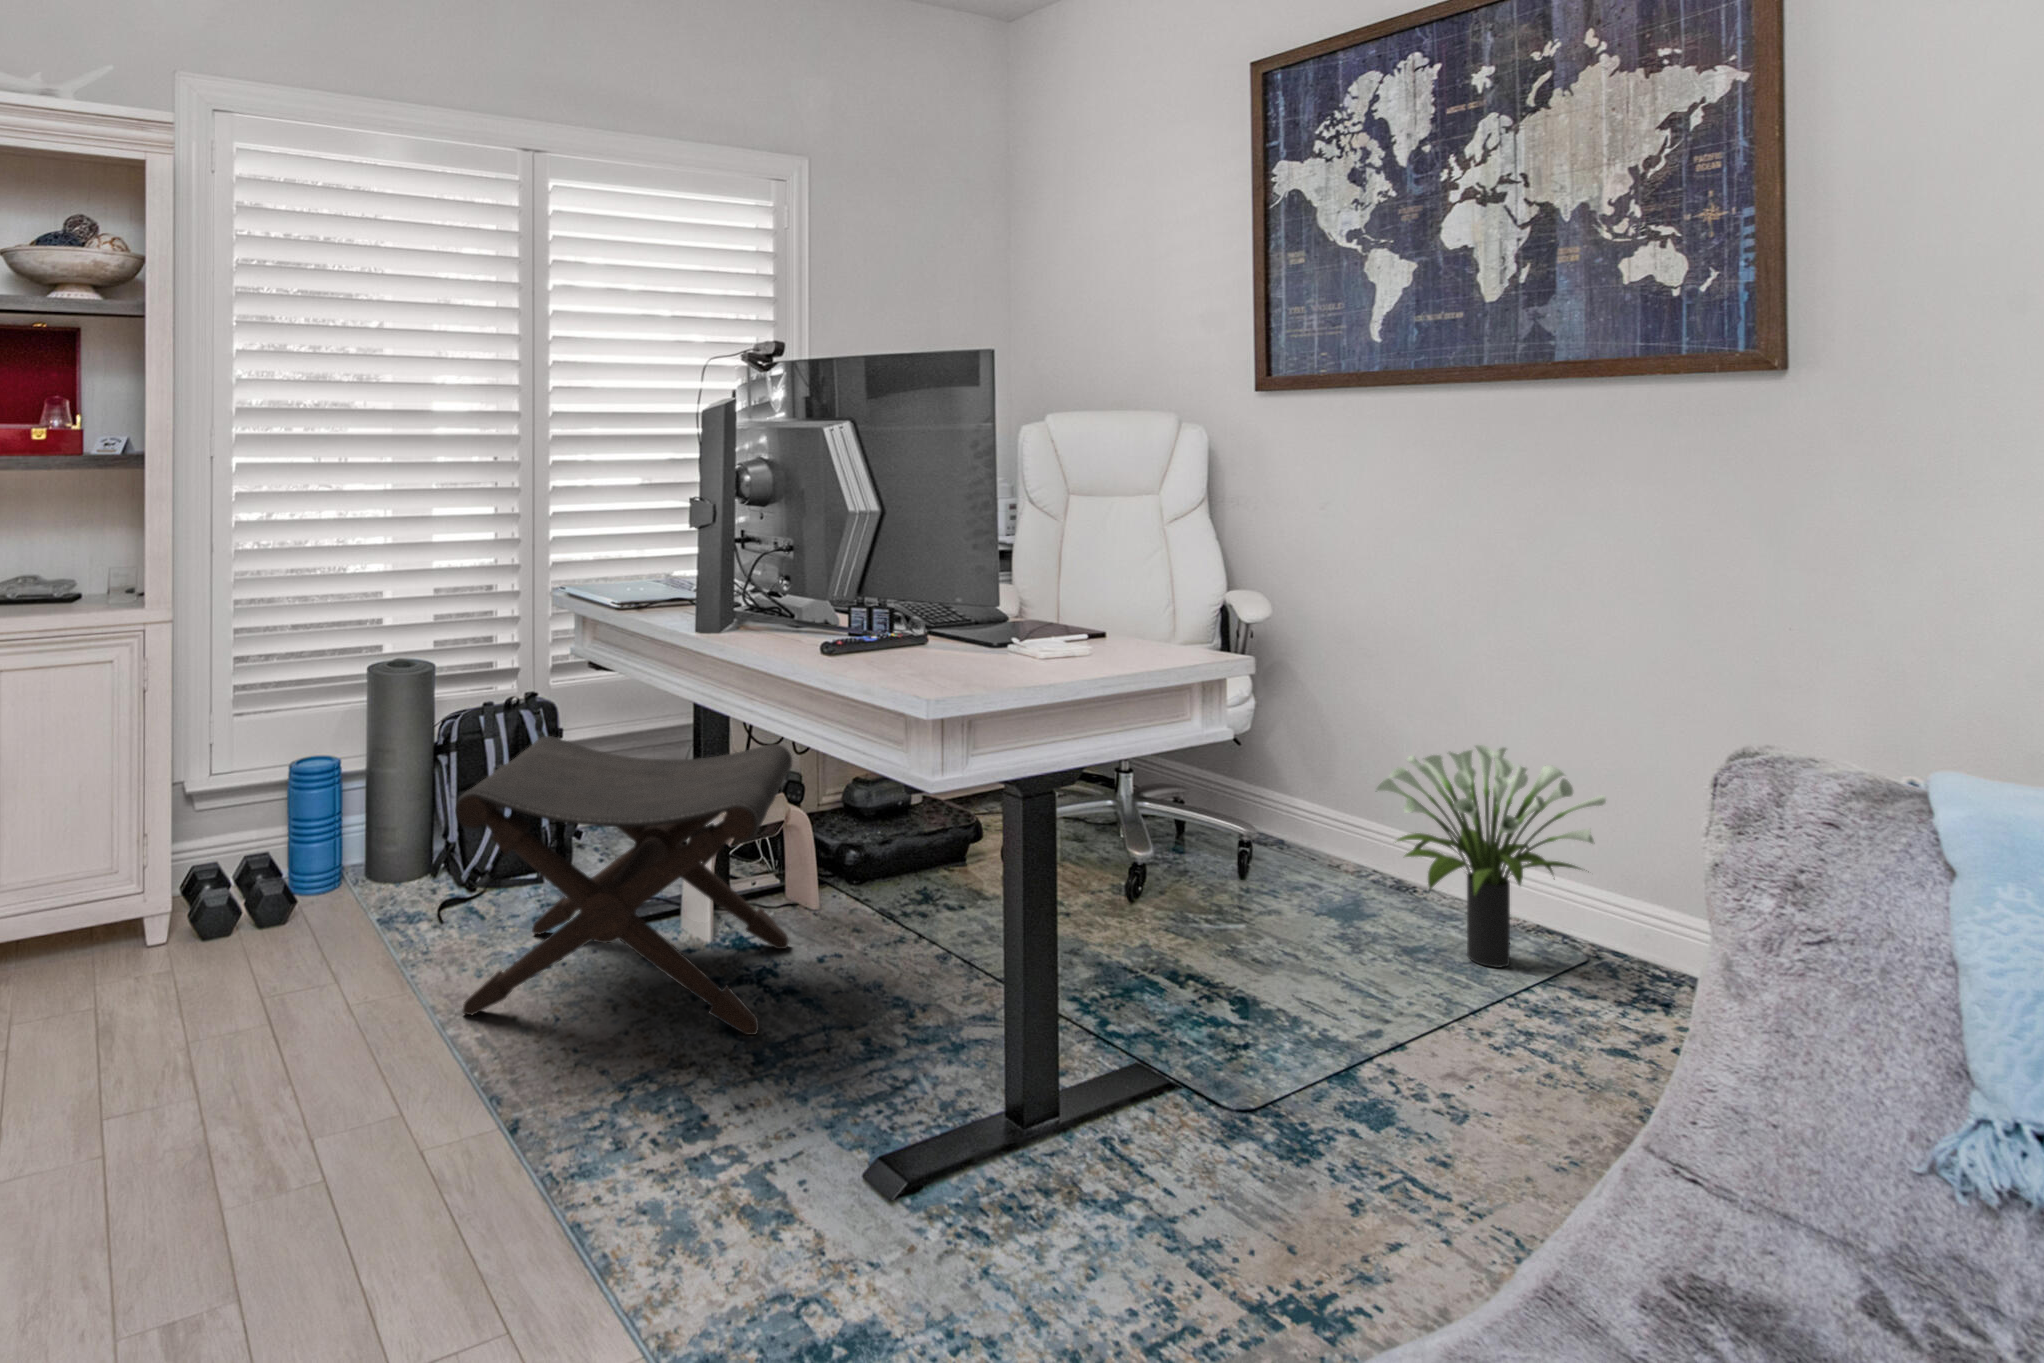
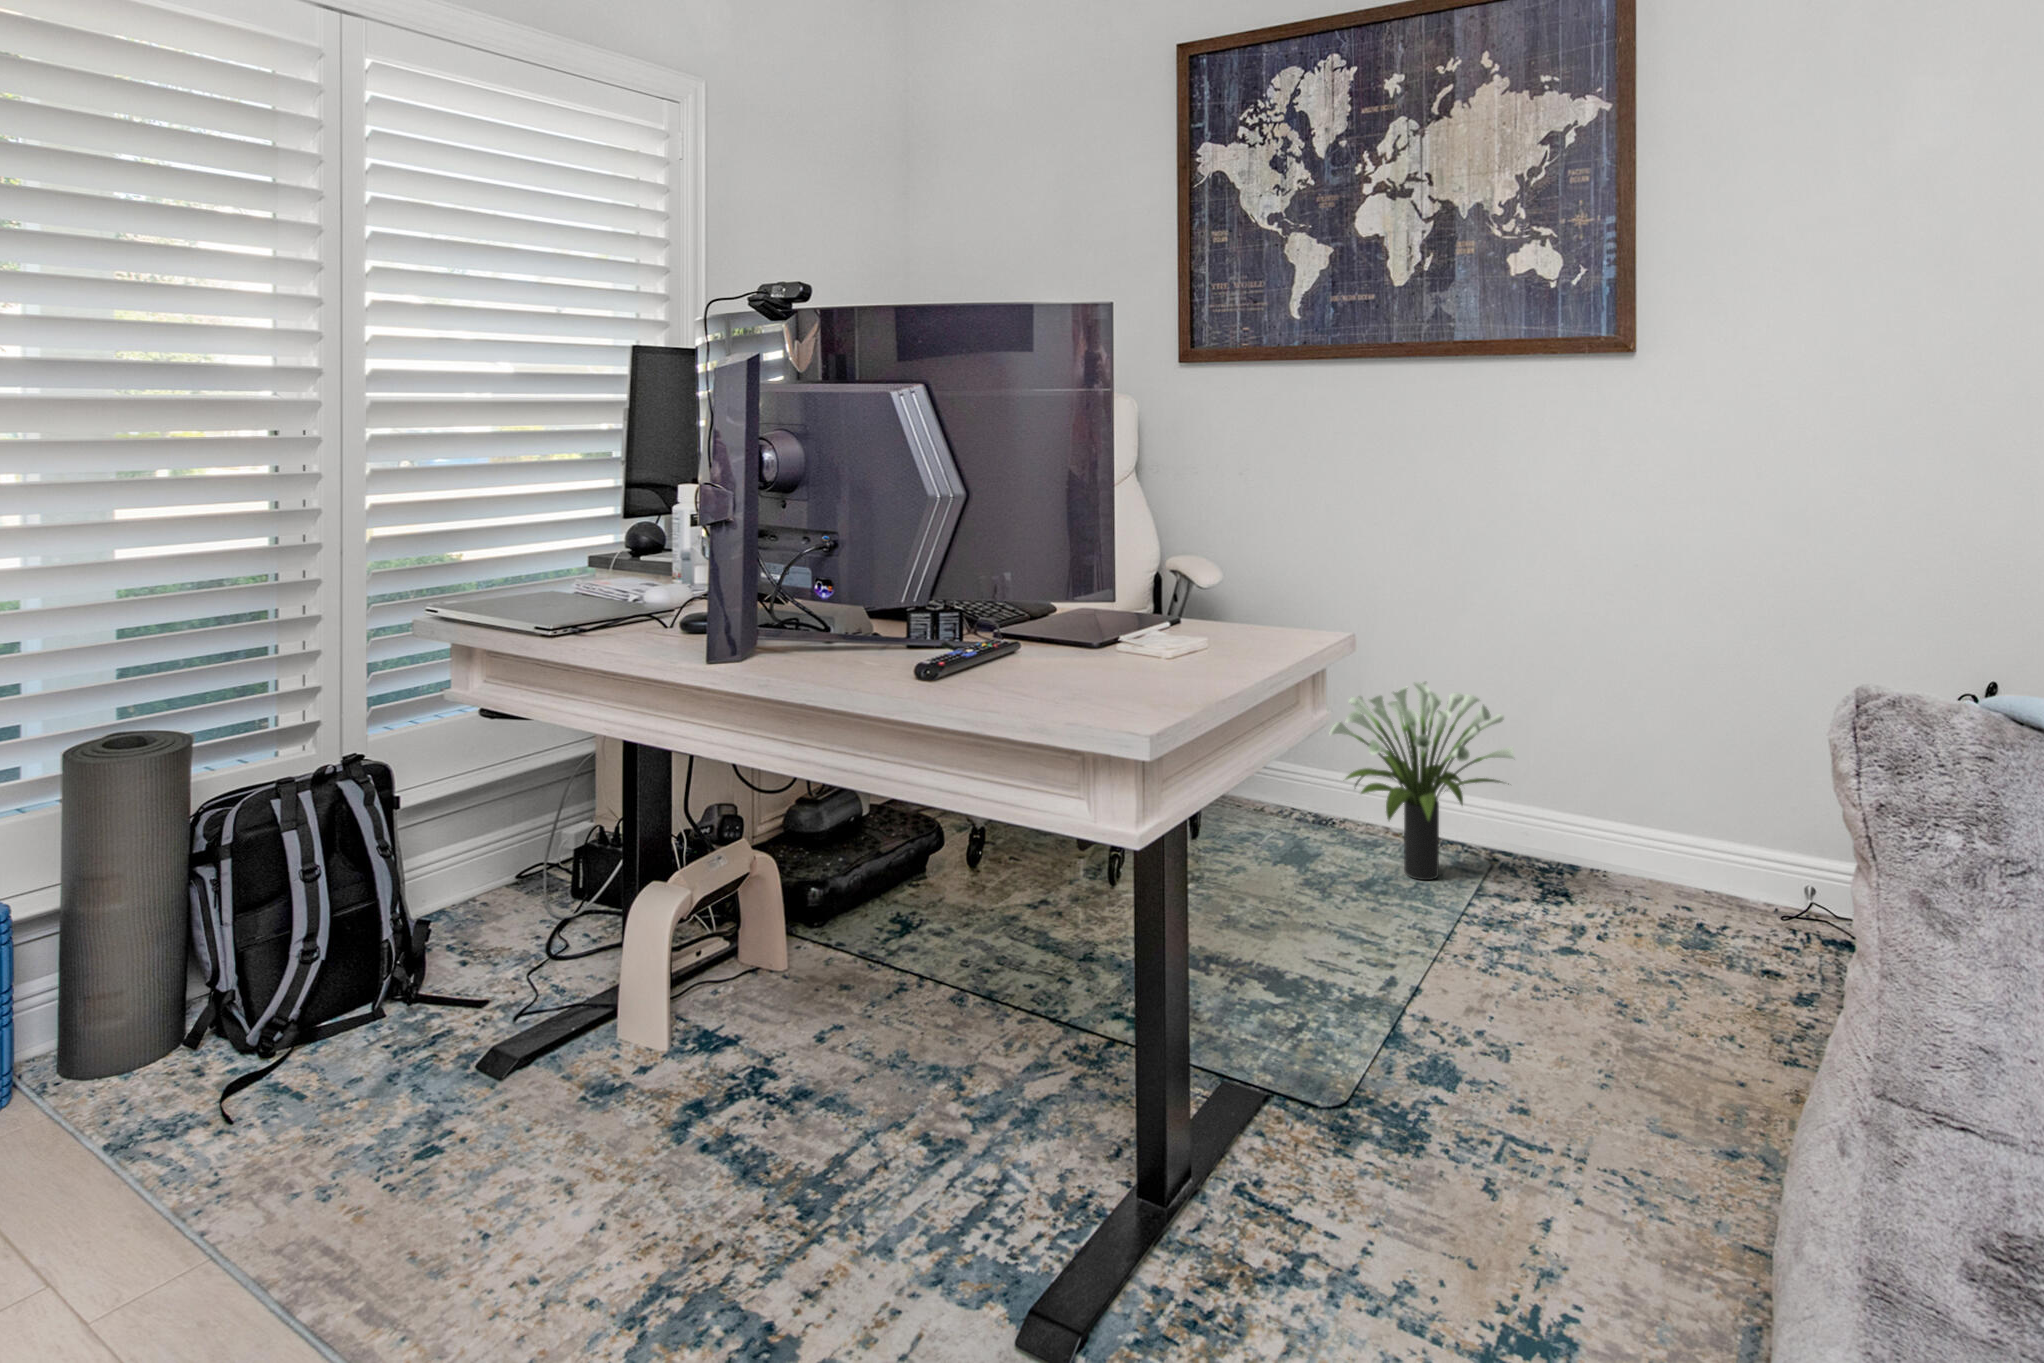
footstool: present [455,736,792,1035] -> none [293,782,788,1279]

